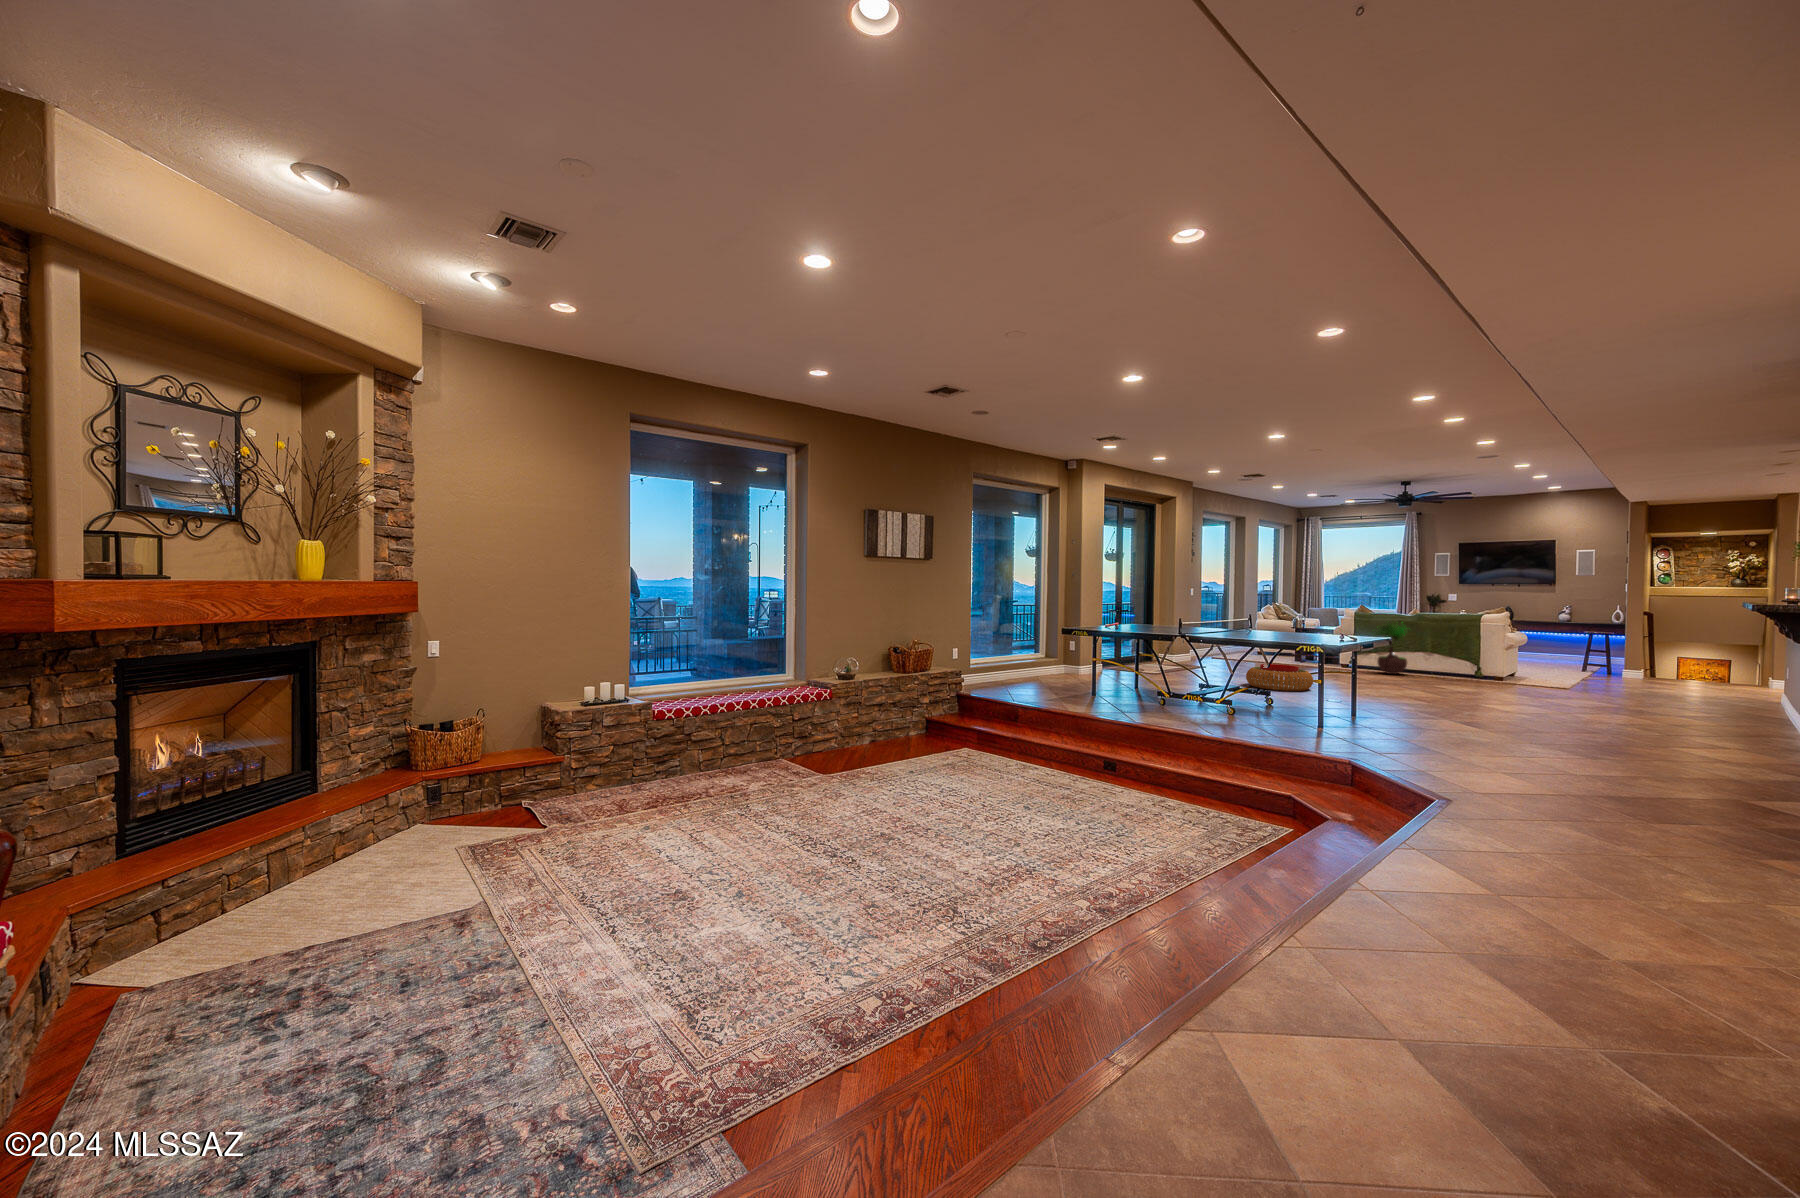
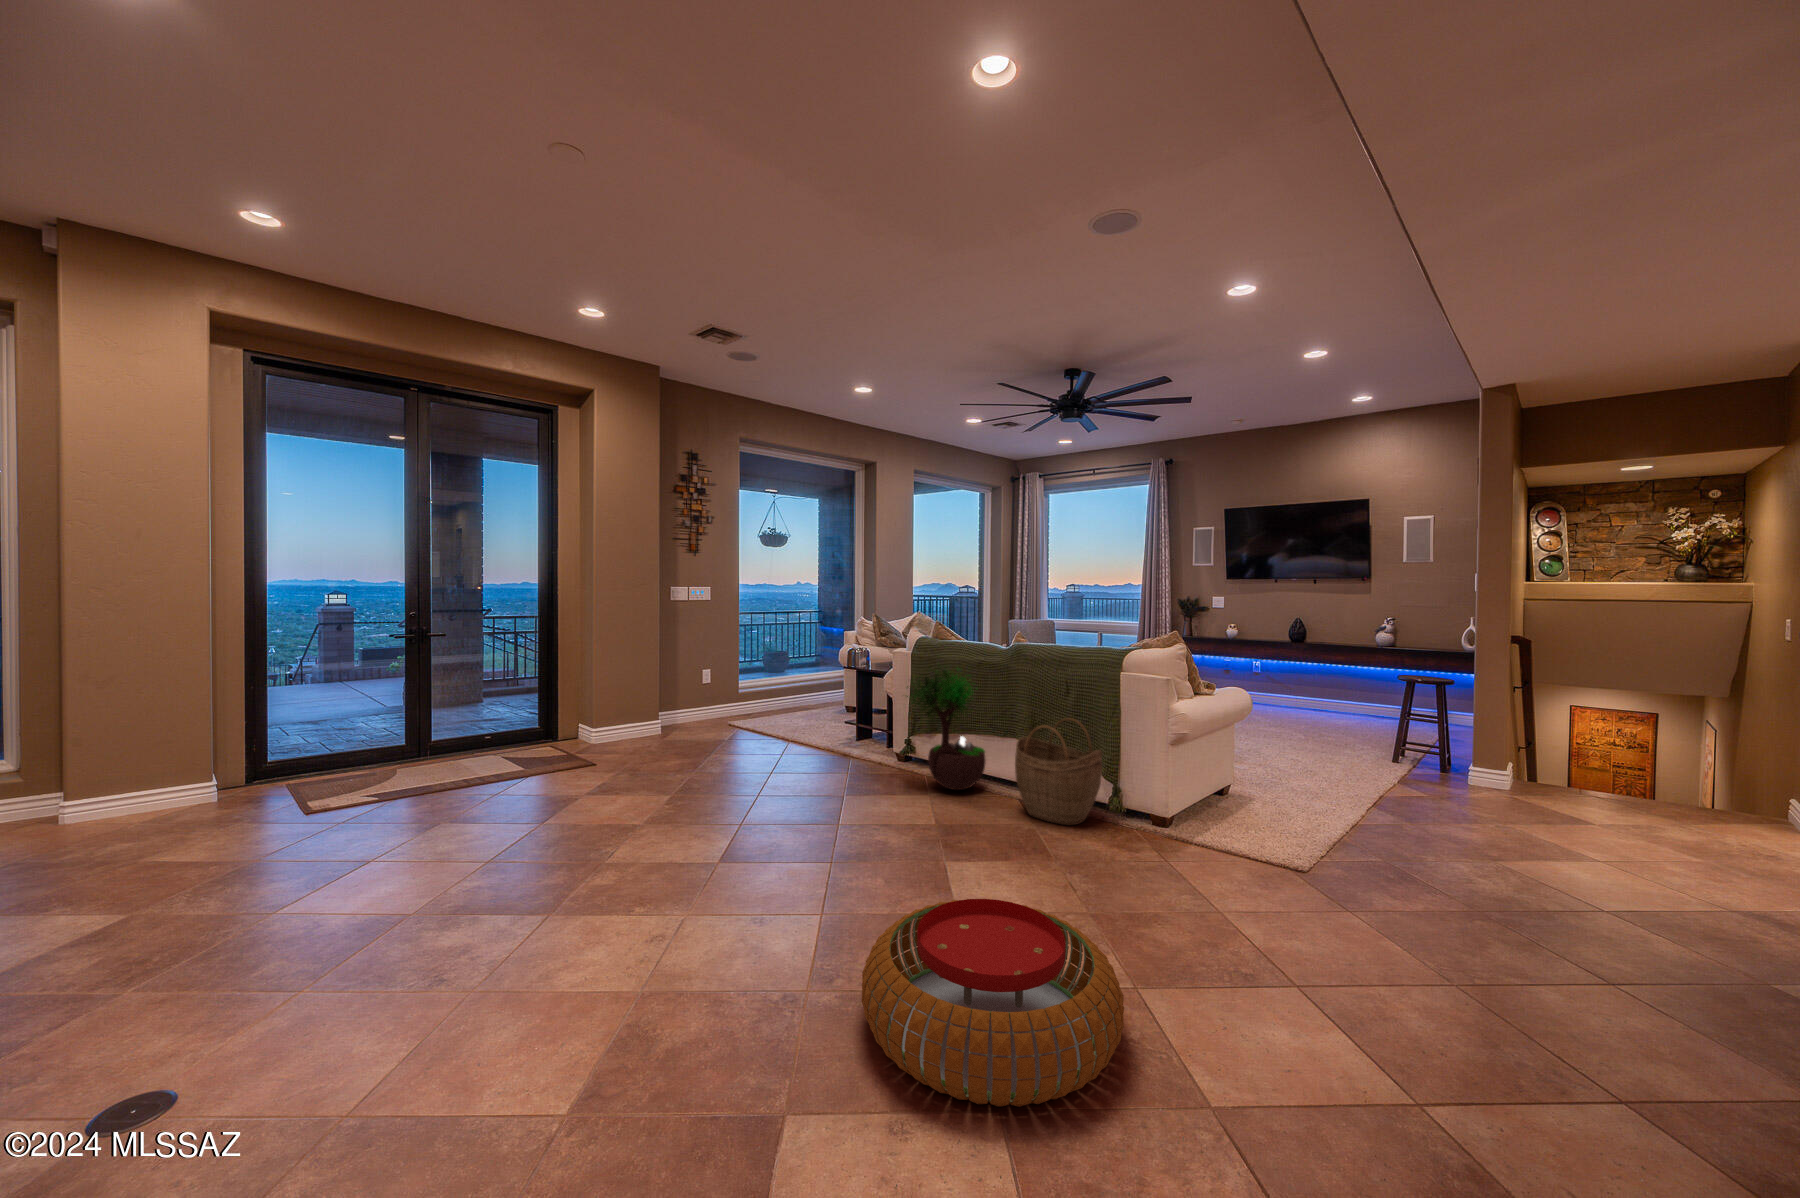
woven basket: none [1432,642,1475,681] -> present [1015,718,1102,825]
pouf: present [1246,664,1313,691] -> present [861,899,1124,1107]

